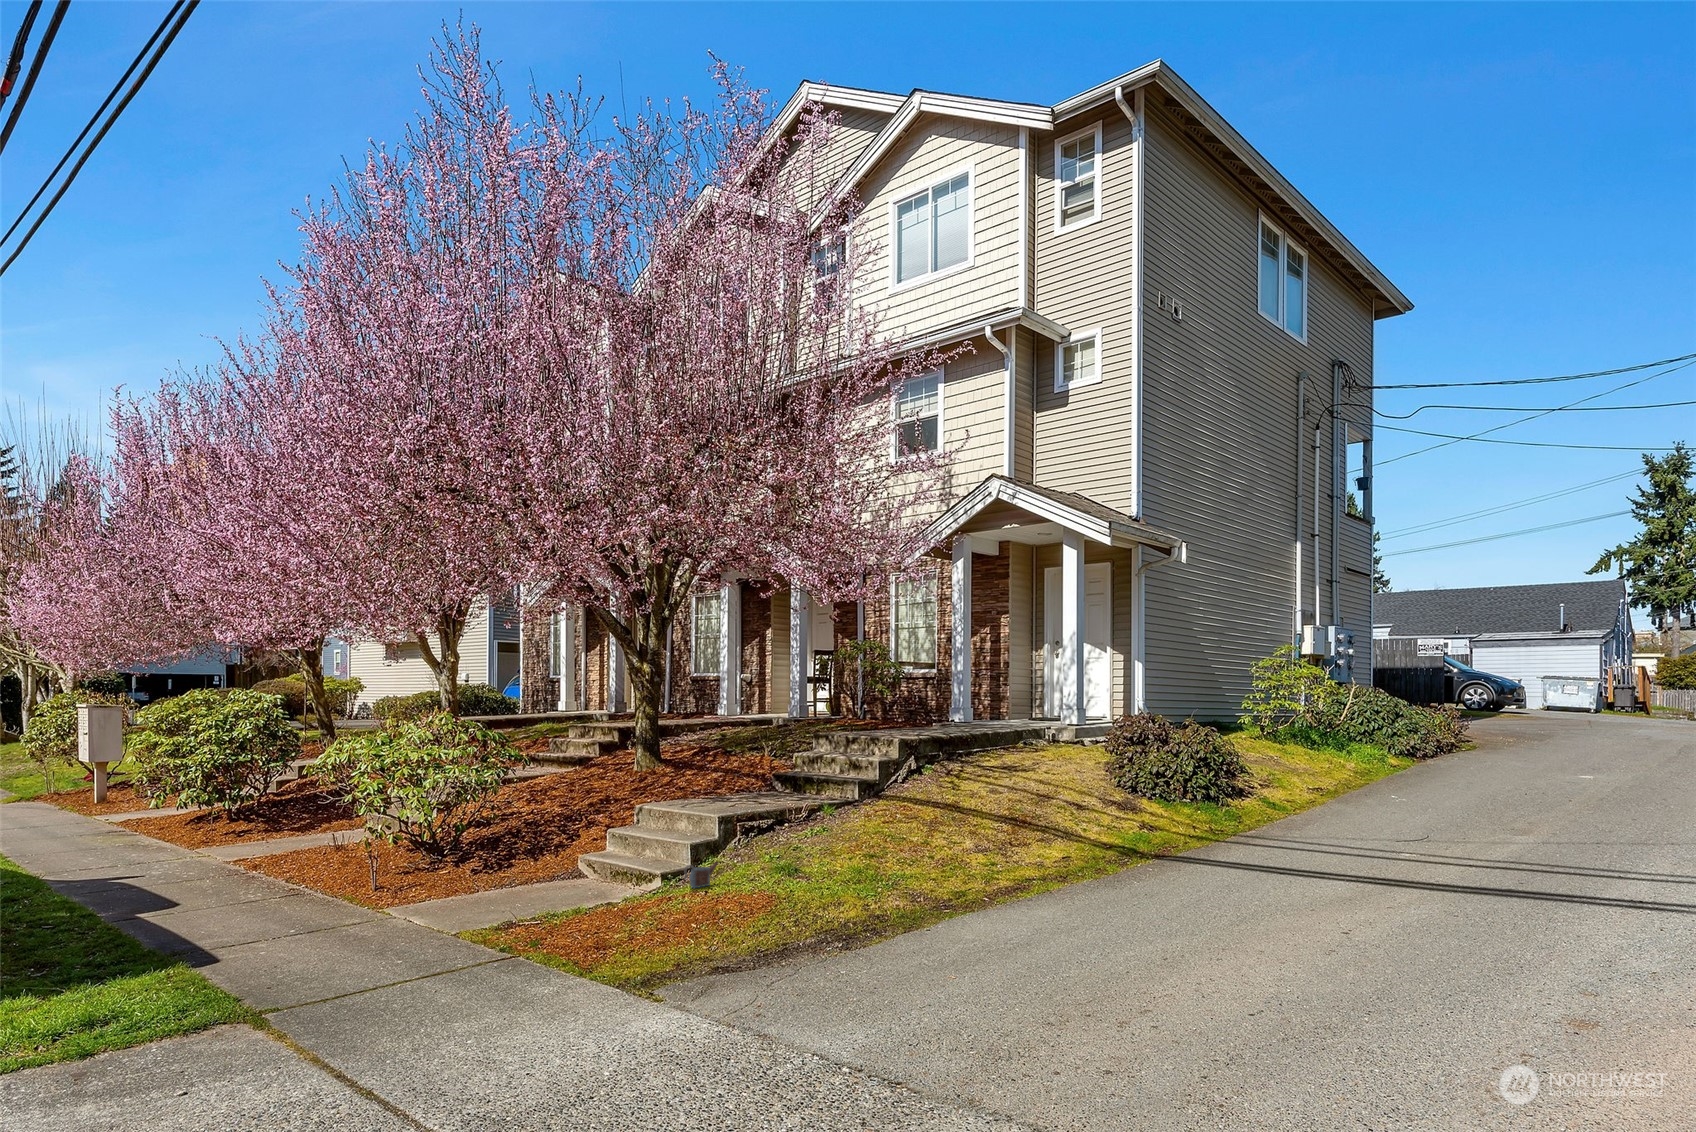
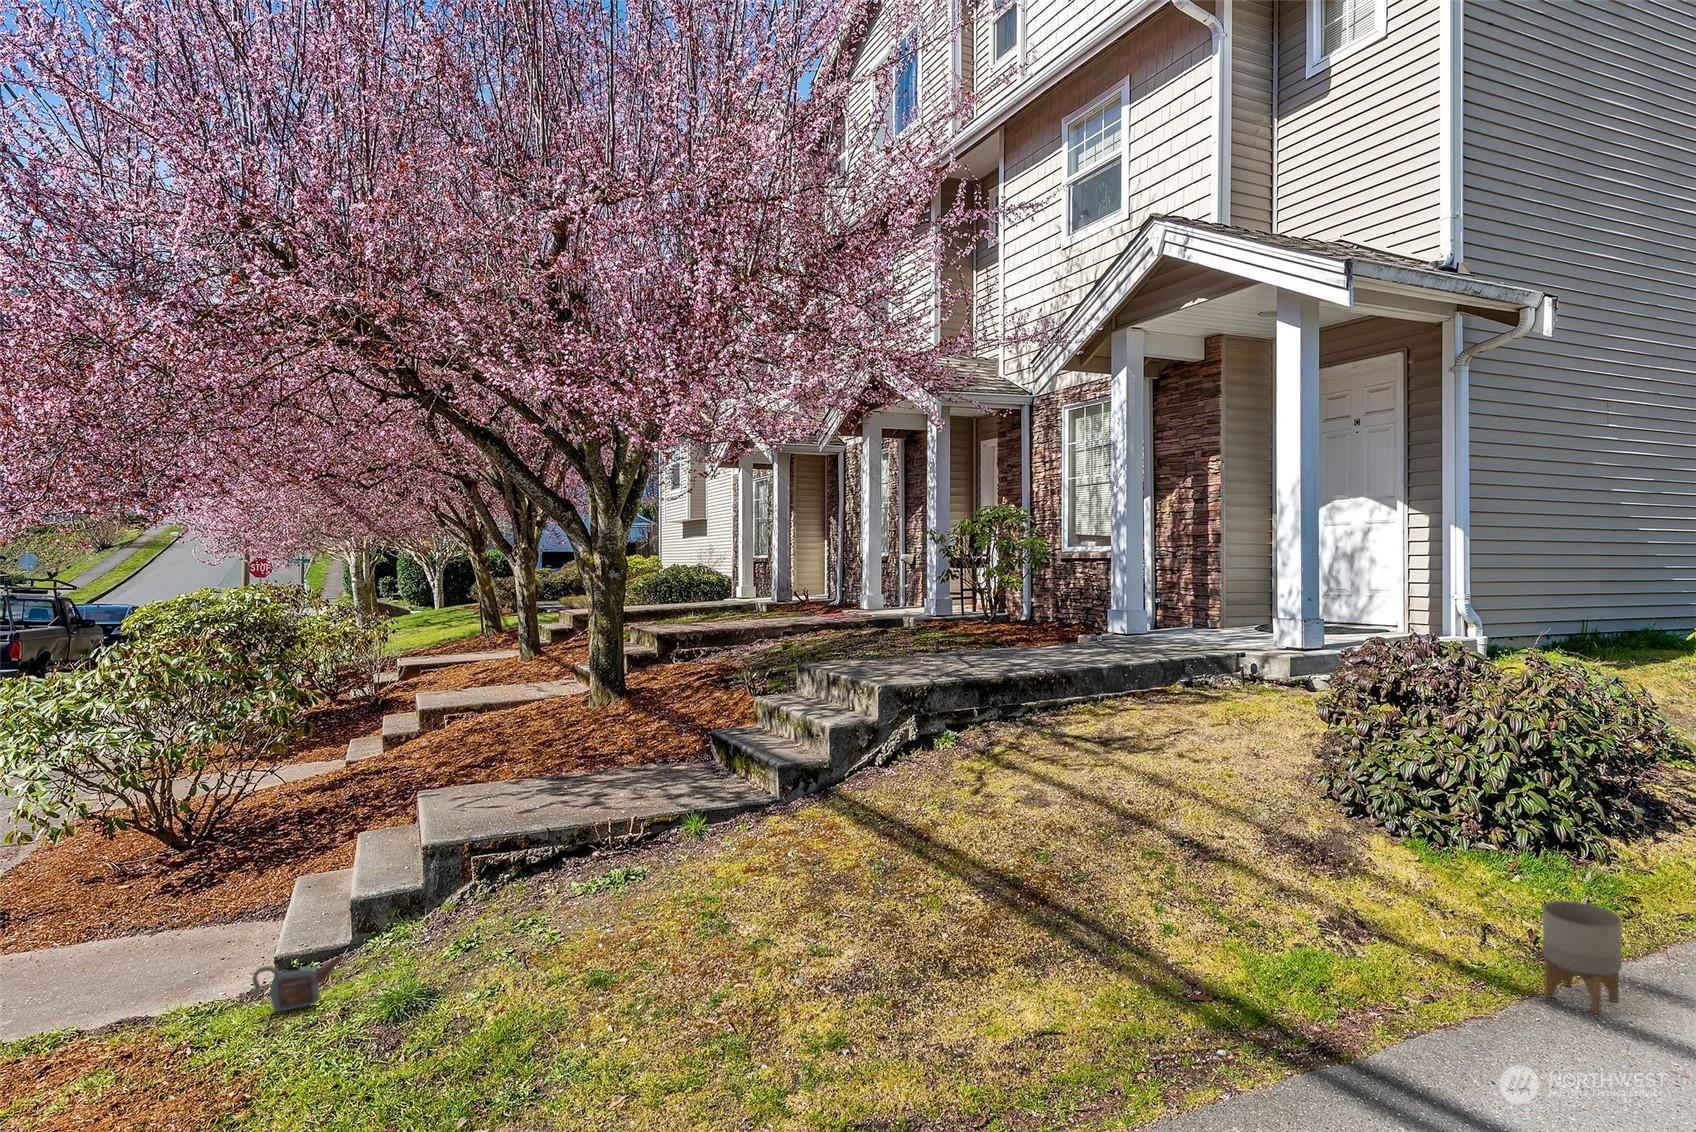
planter: none [1217,807,1244,846] -> present [1543,901,1622,1014]

